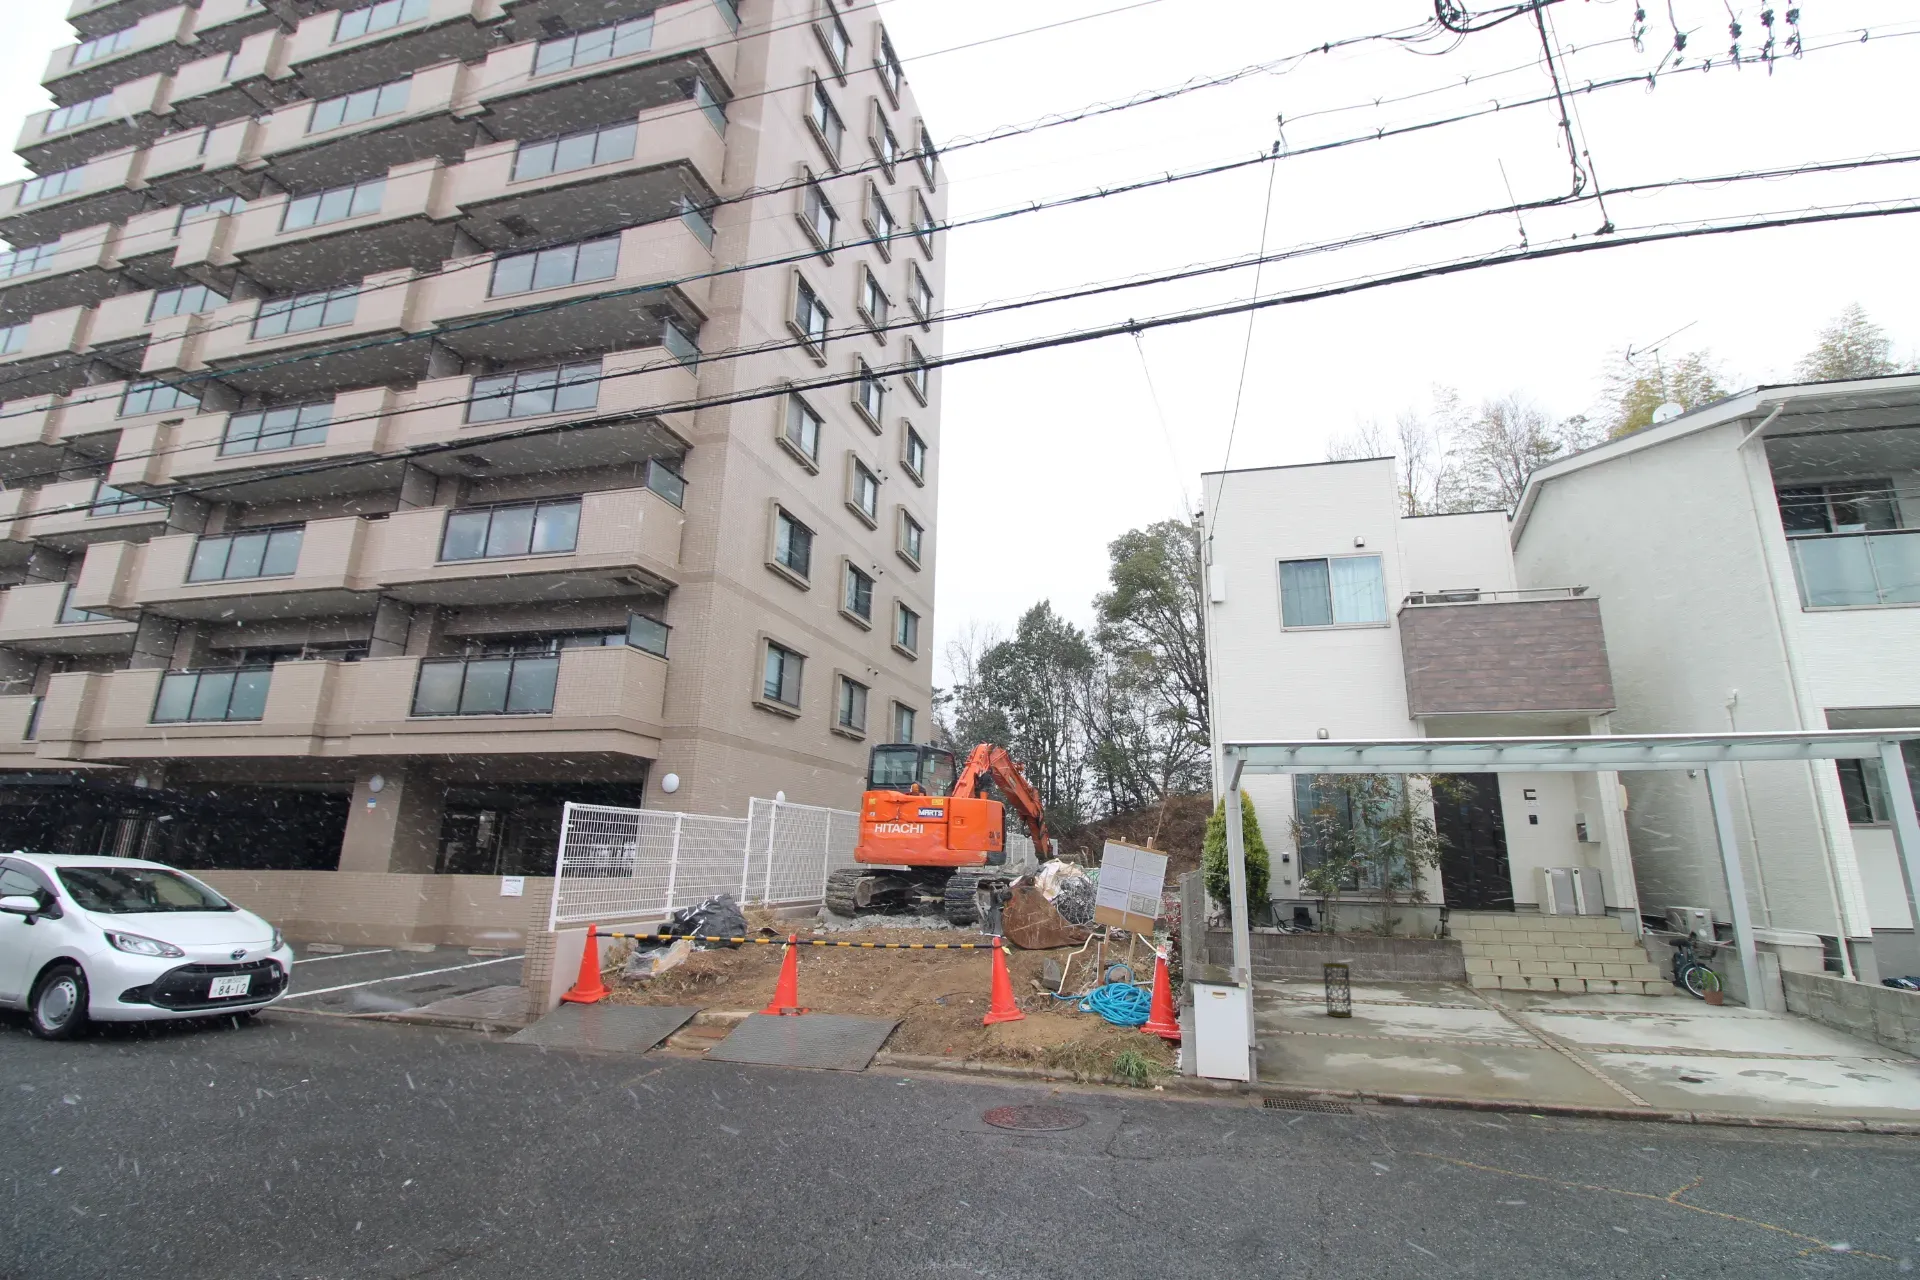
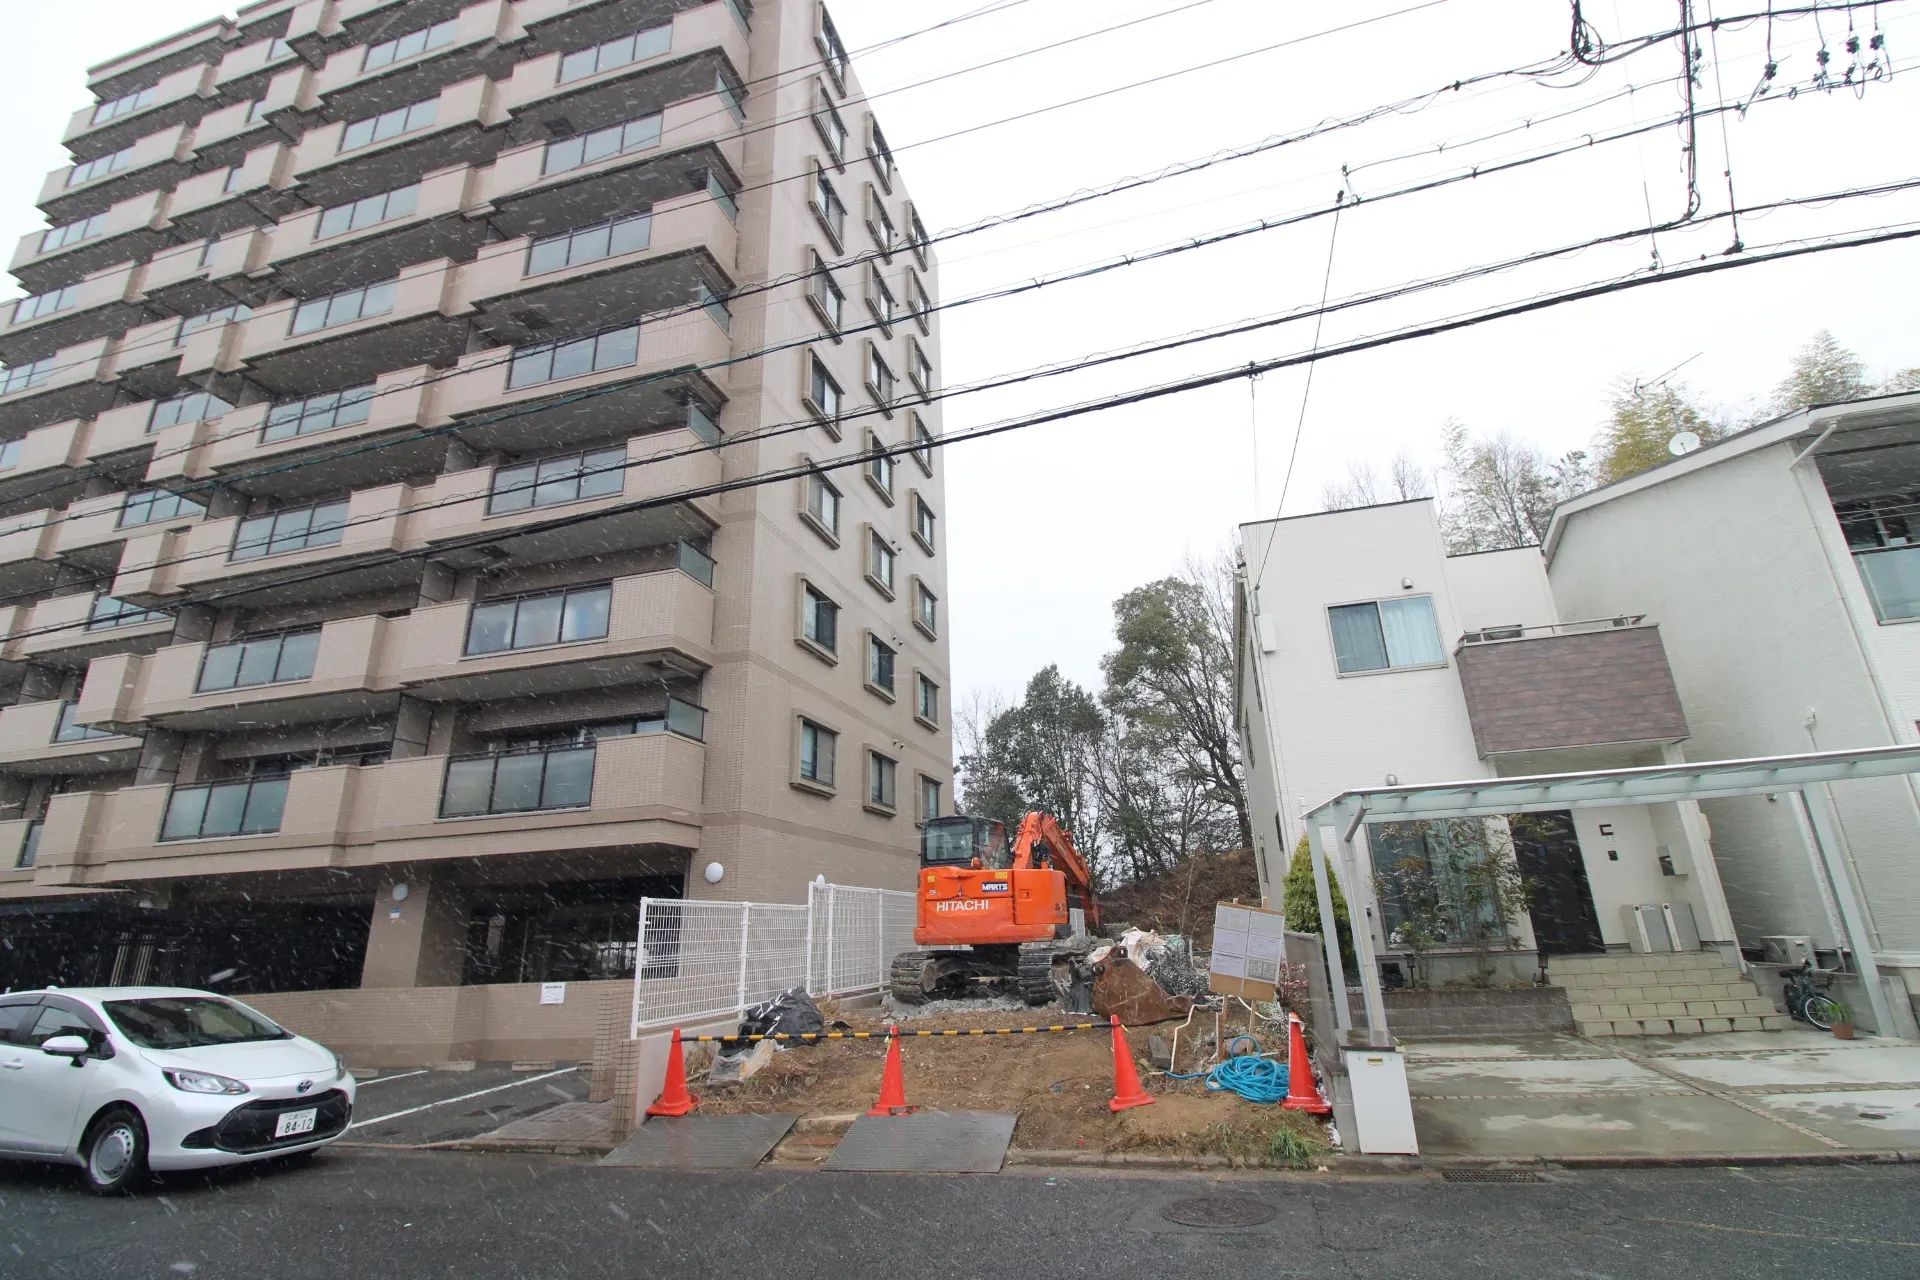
trash can: present [1323,963,1352,1017] -> none [1445,1019,1483,1077]

